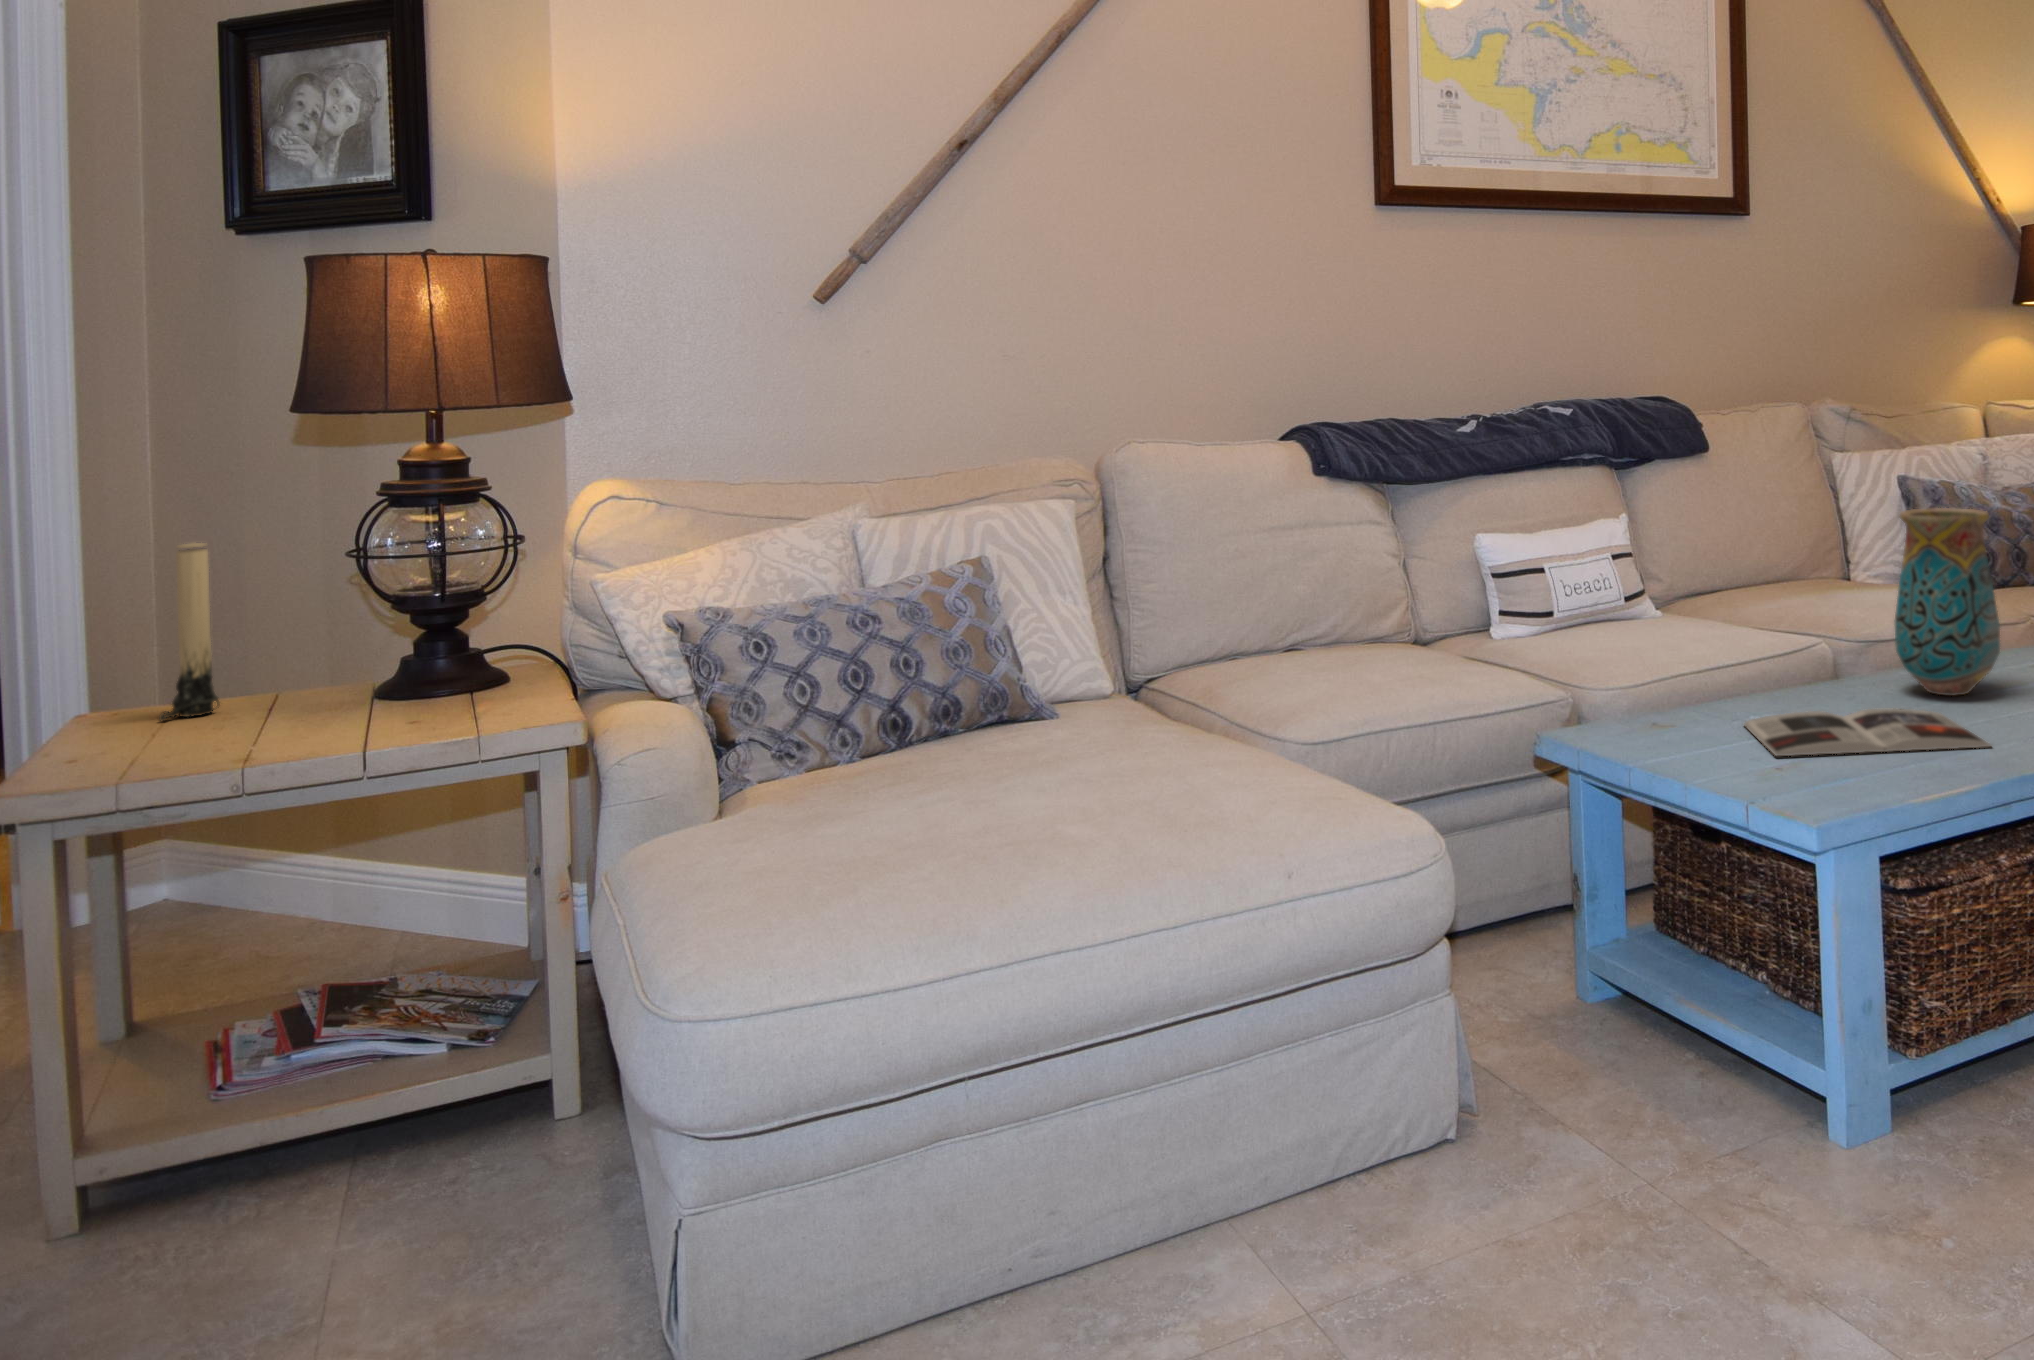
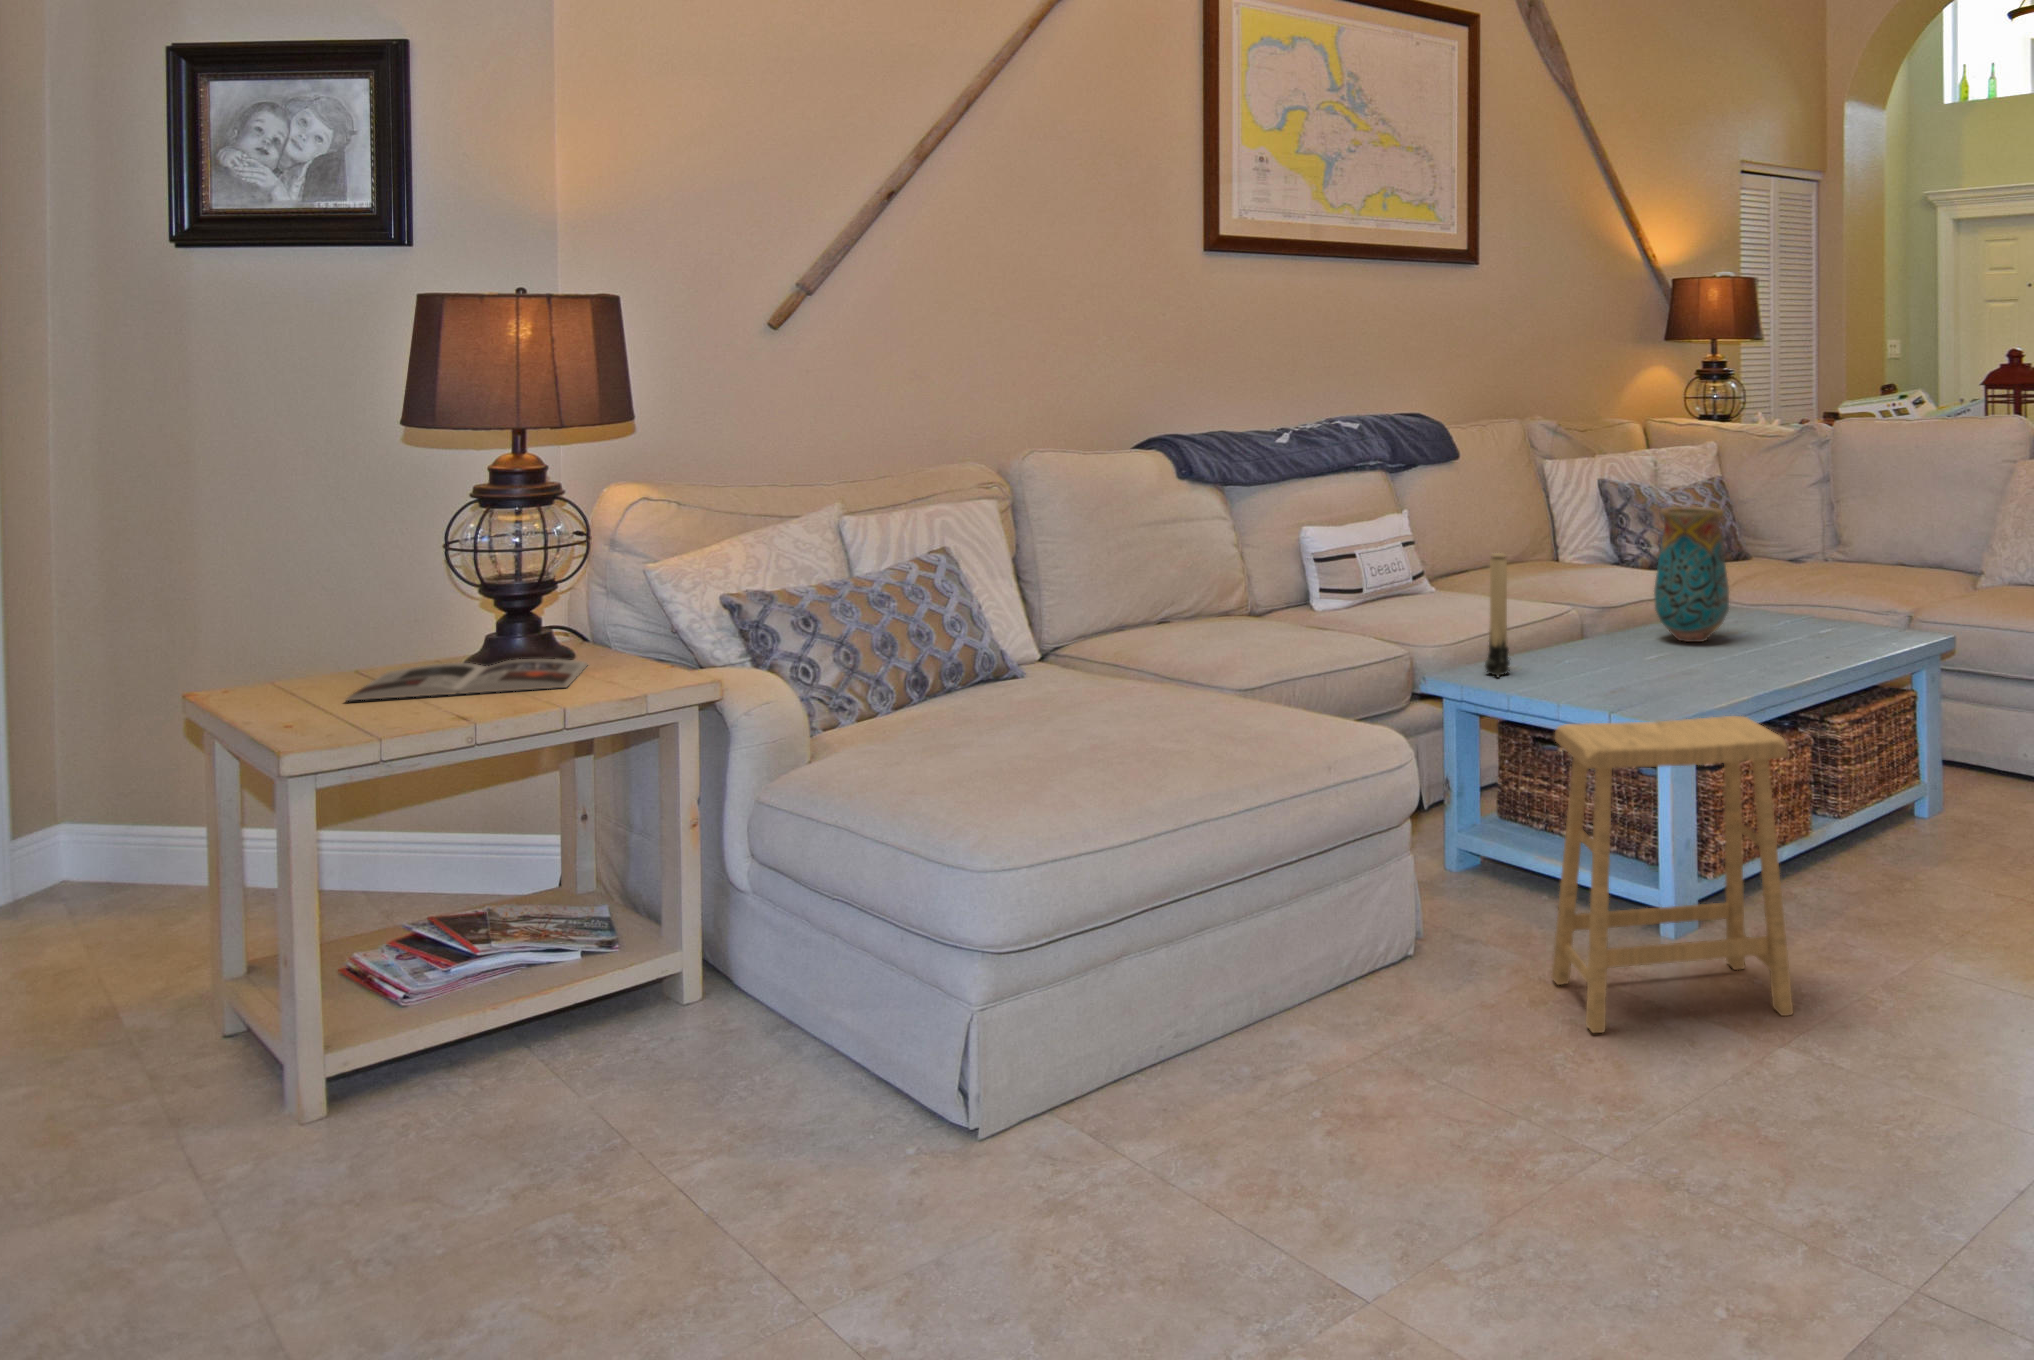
candle: present [159,543,219,721] -> present [1485,553,1510,677]
magazine: present [1744,708,1991,756] -> present [346,659,588,701]
footstool: none [1632,821,1987,1306] -> present [1552,716,1793,1033]

